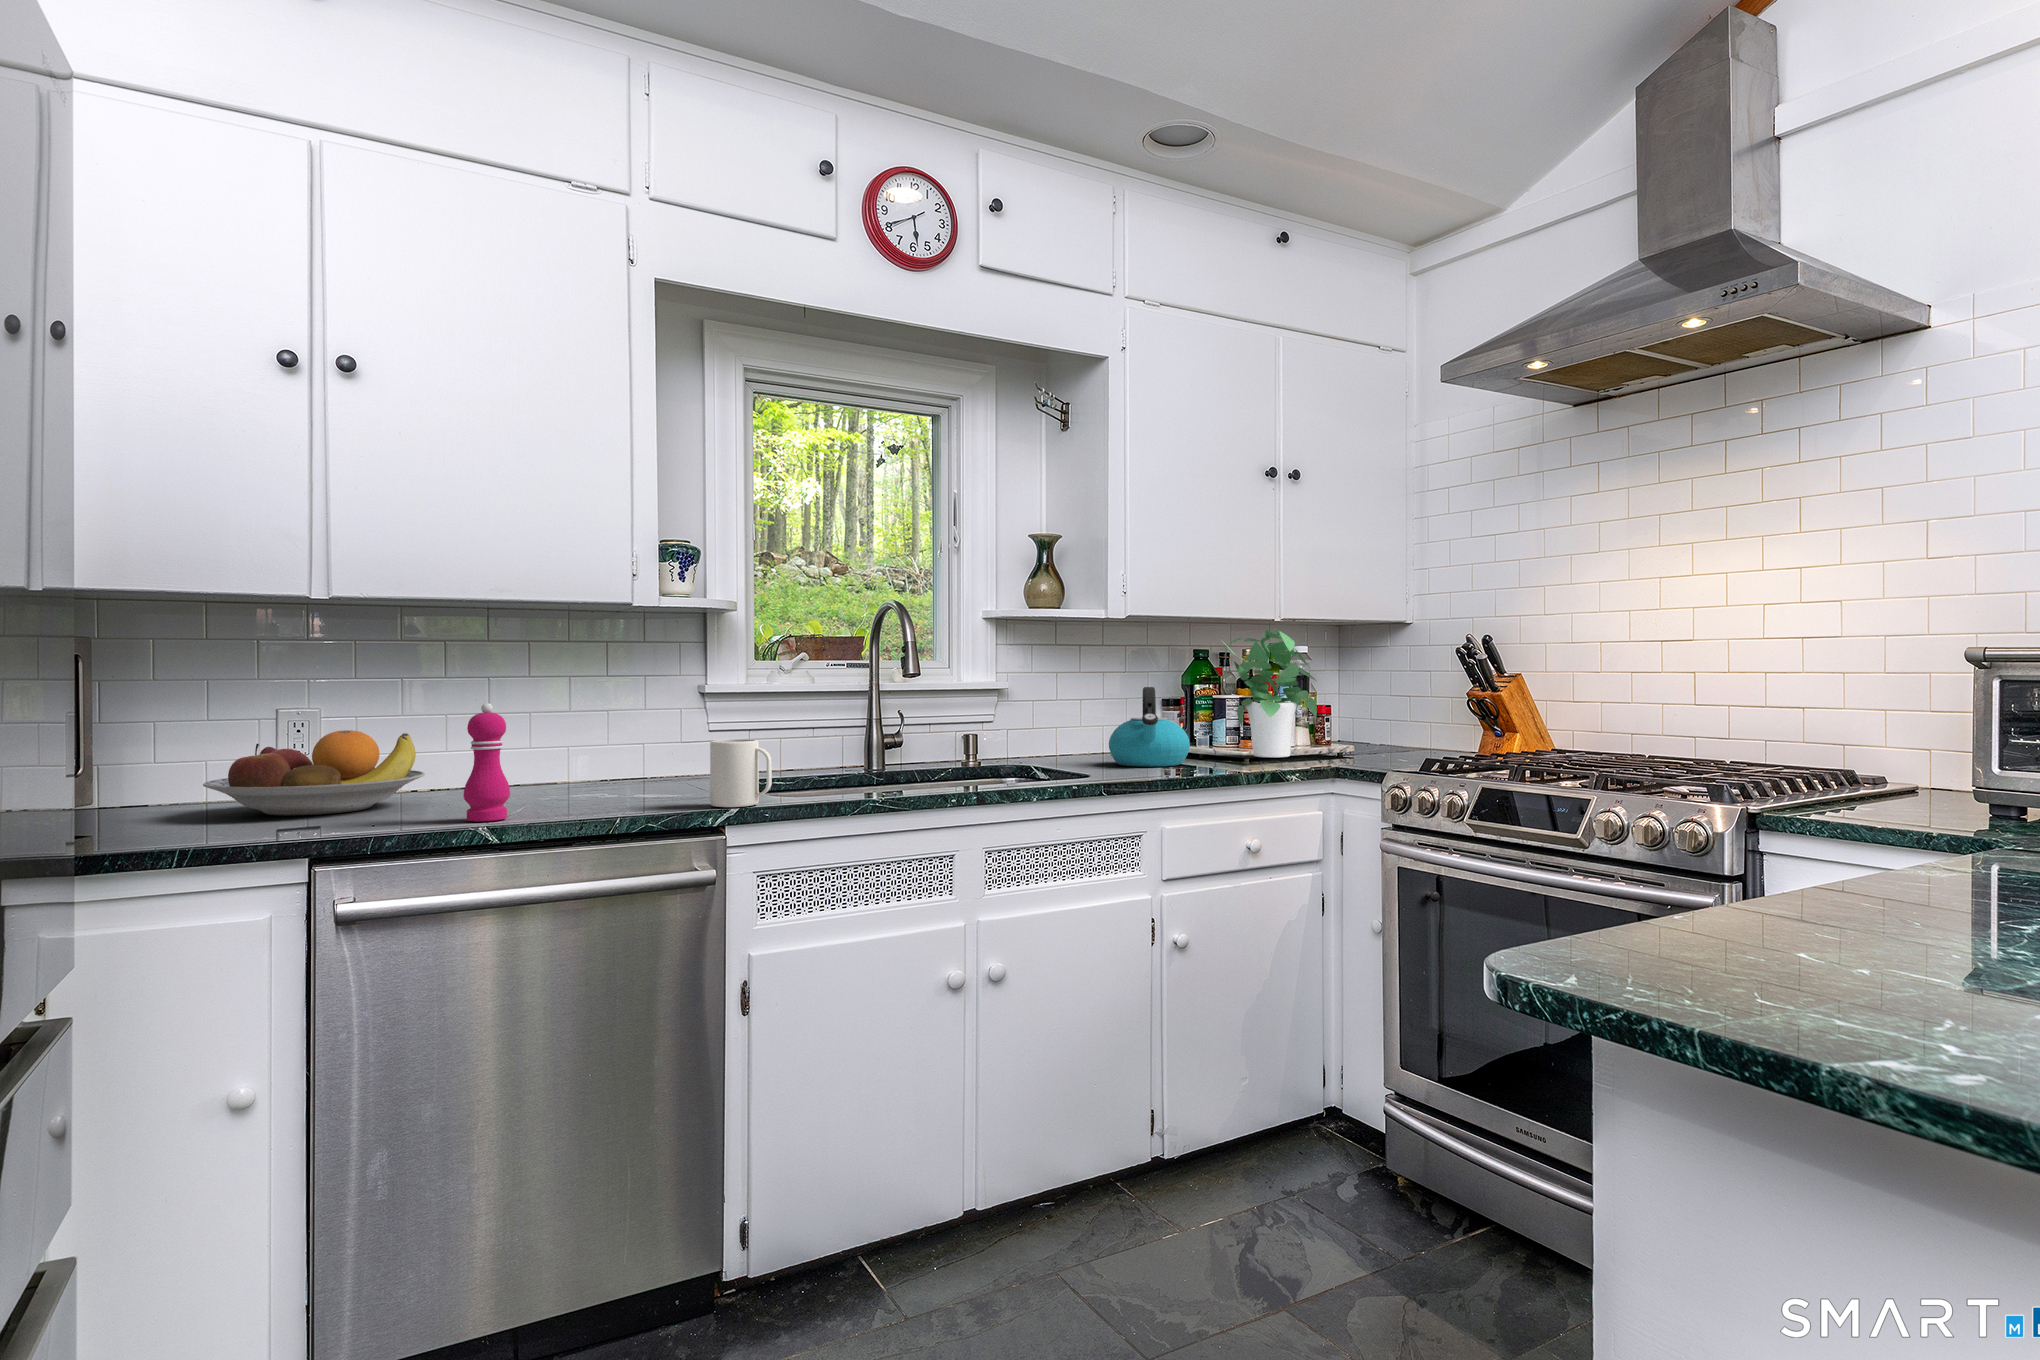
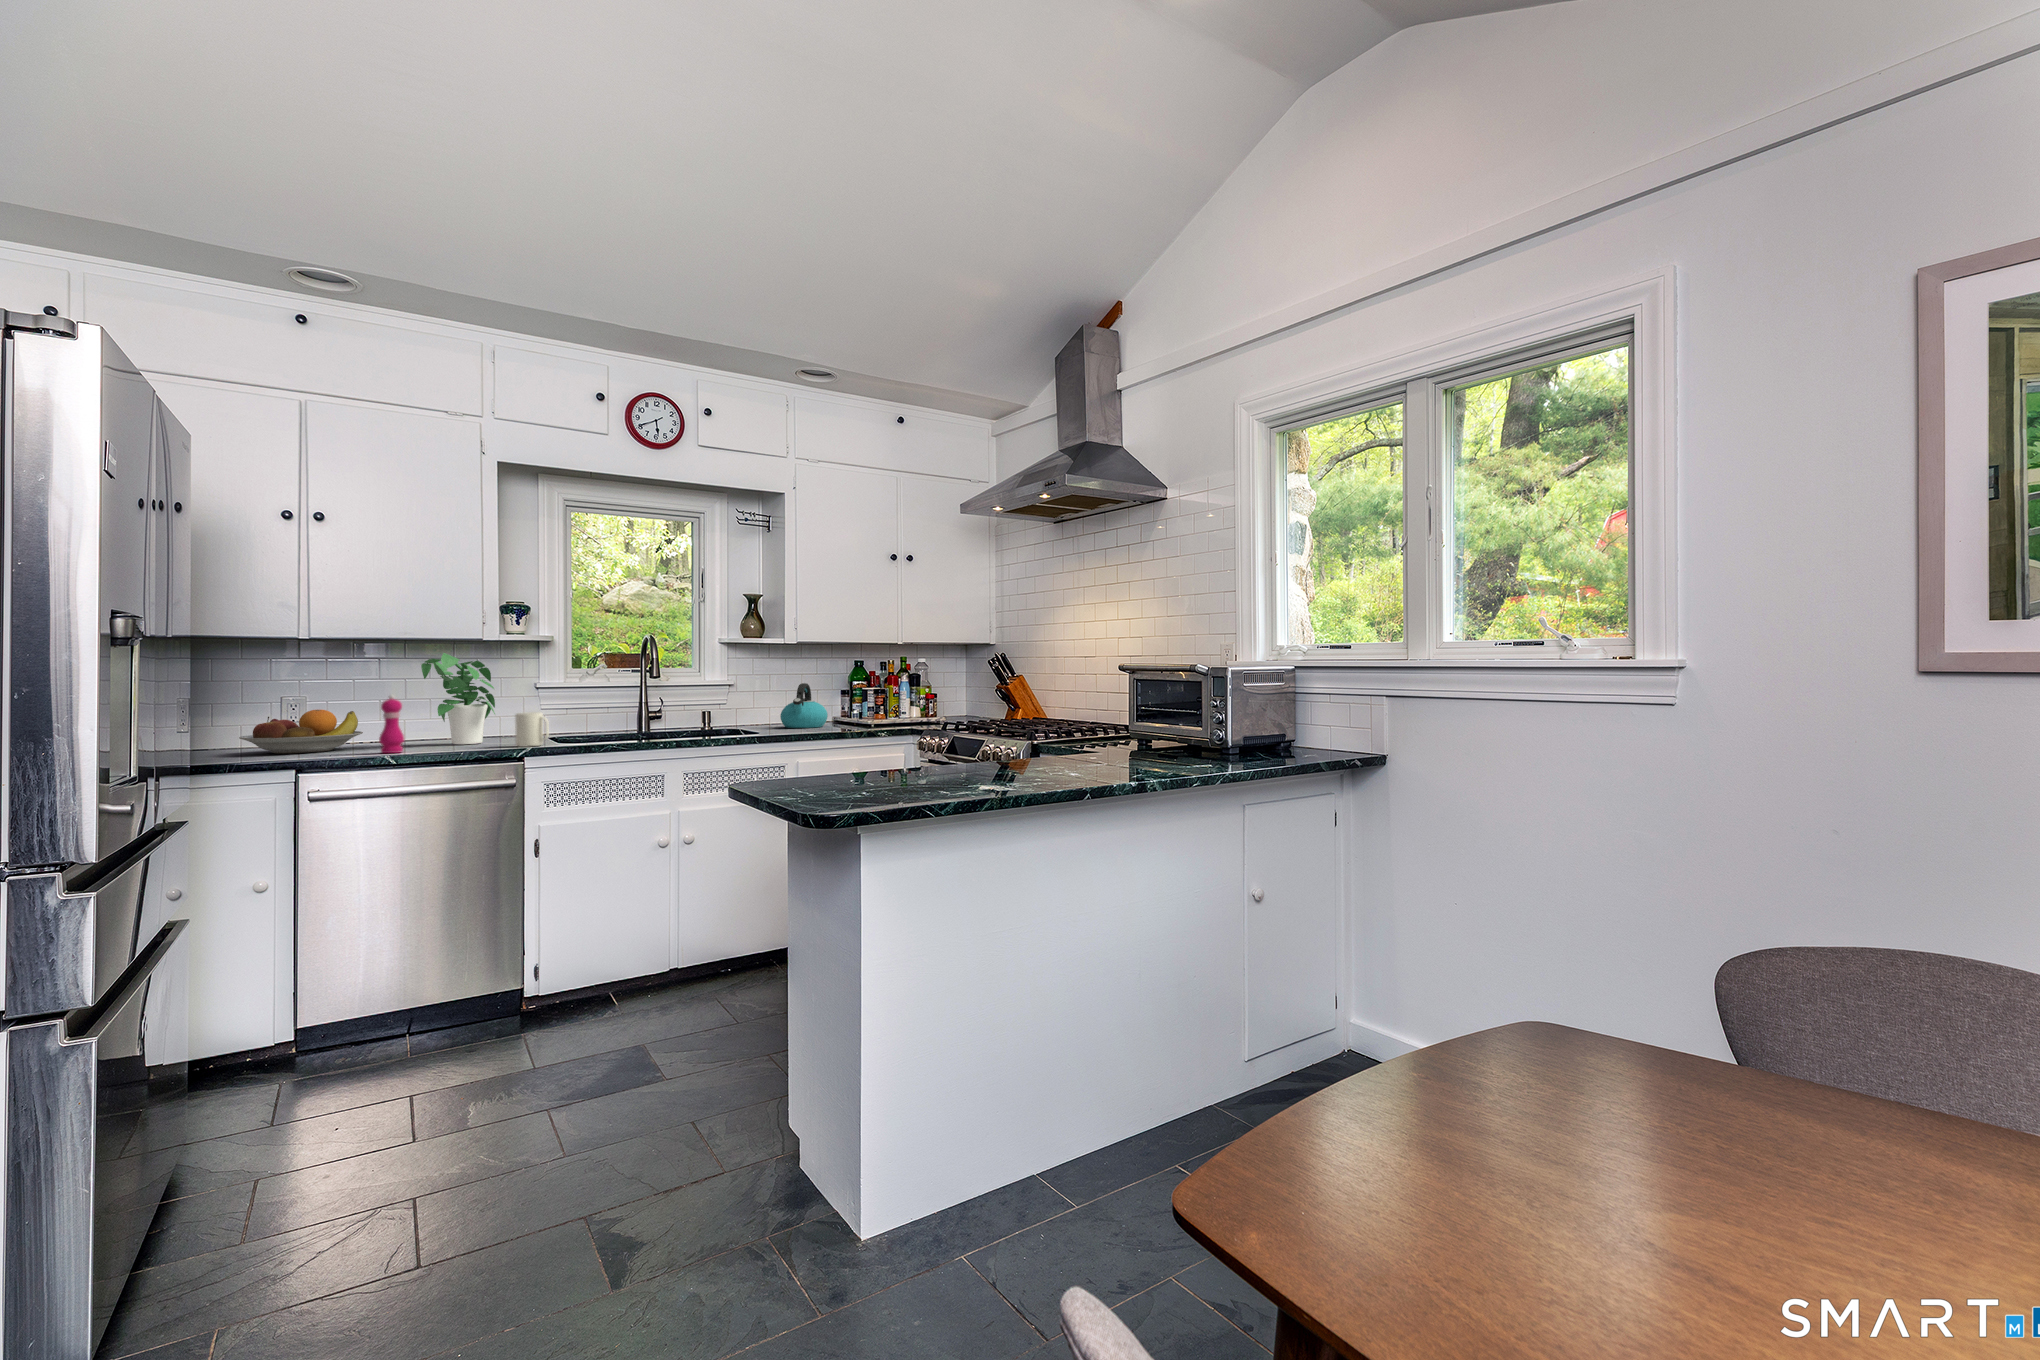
potted plant: present [1223,629,1317,758] -> present [421,653,495,745]

